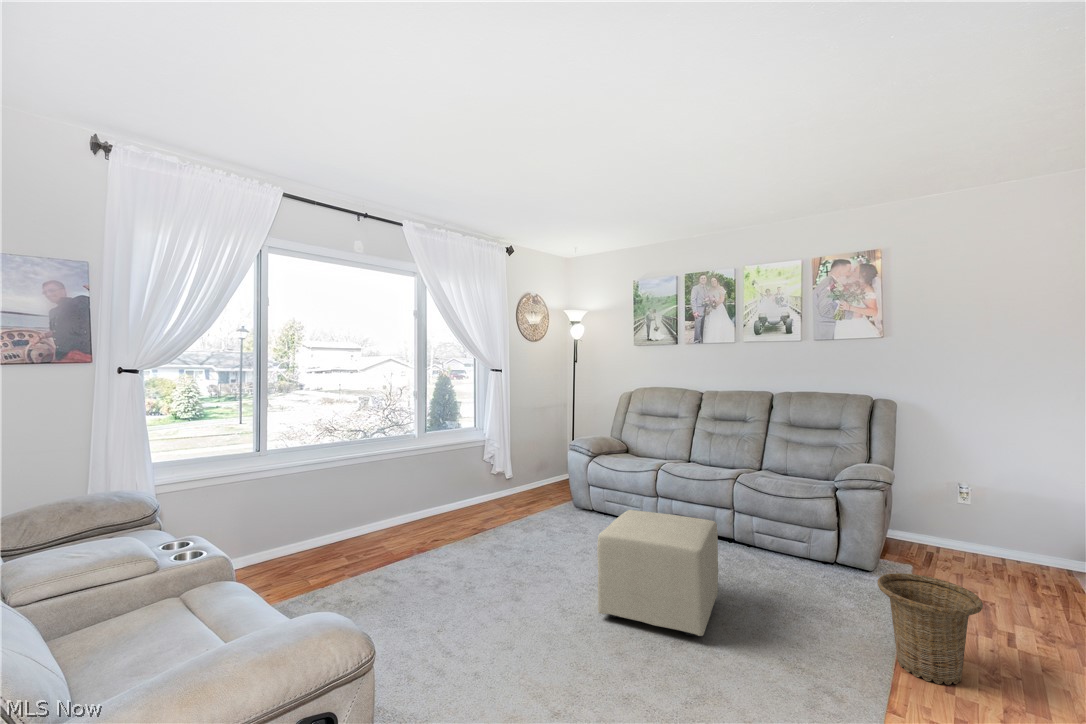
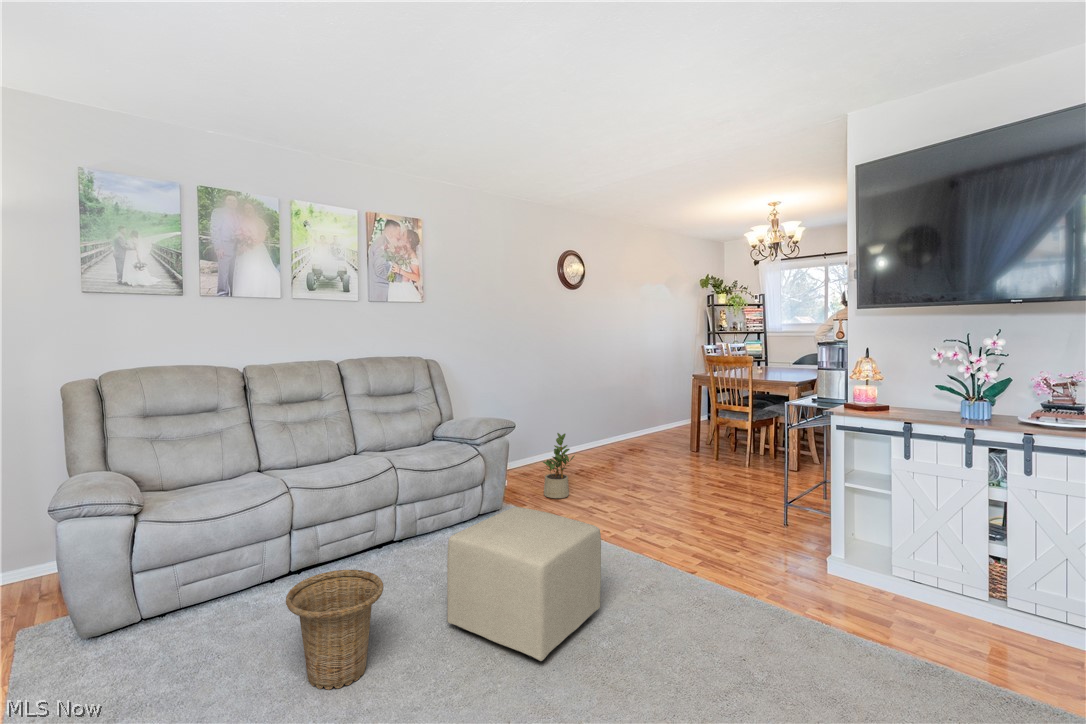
potted plant: none [990,512,1049,614] -> present [543,433,575,498]
basket: present [877,573,983,685] -> present [286,570,384,690]

